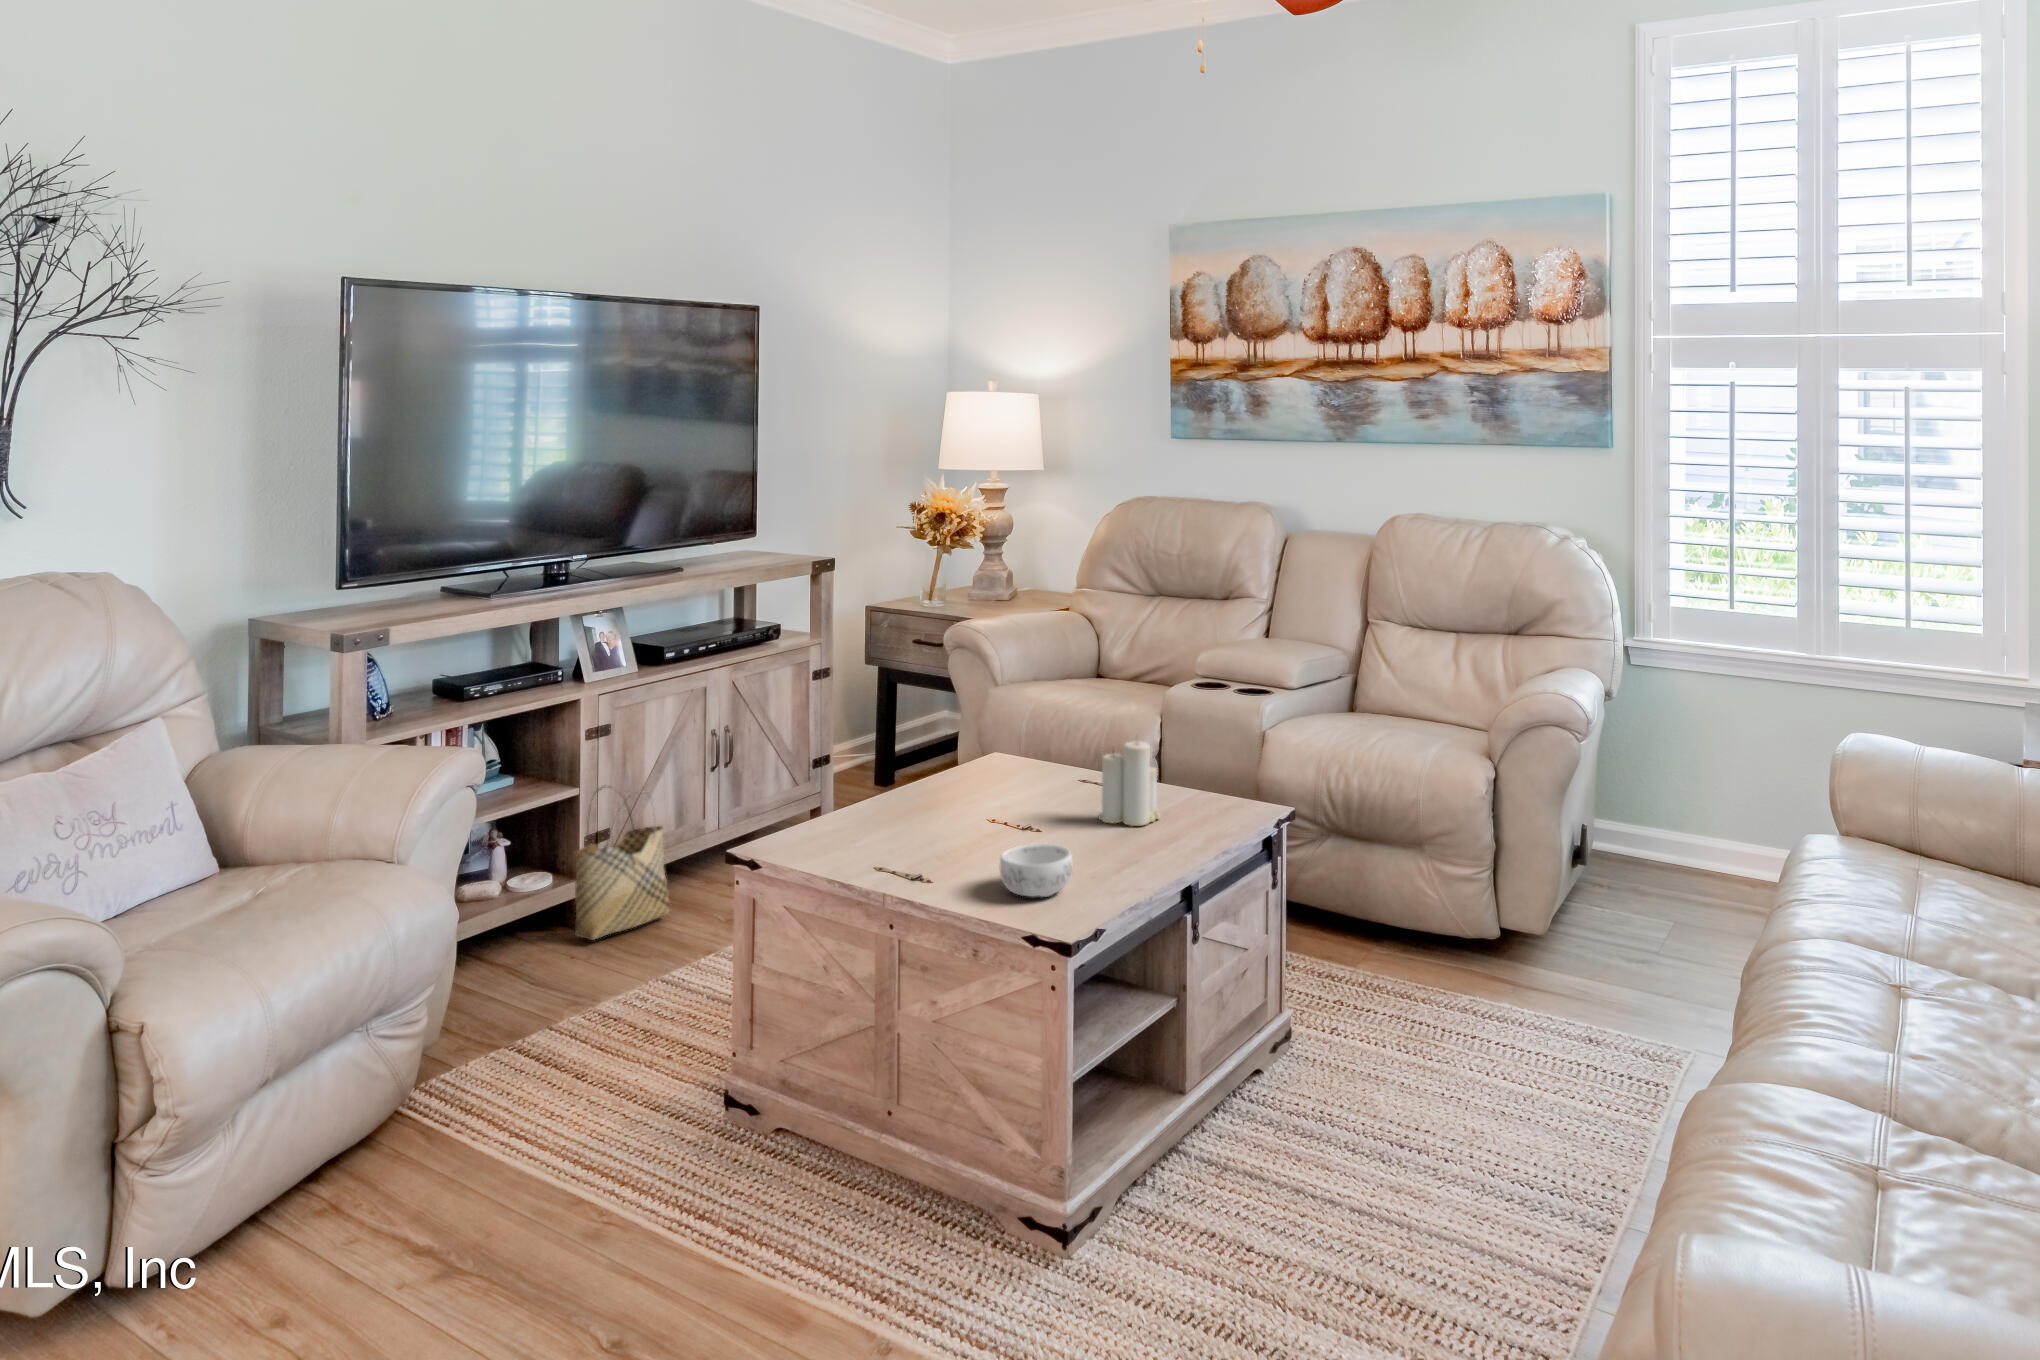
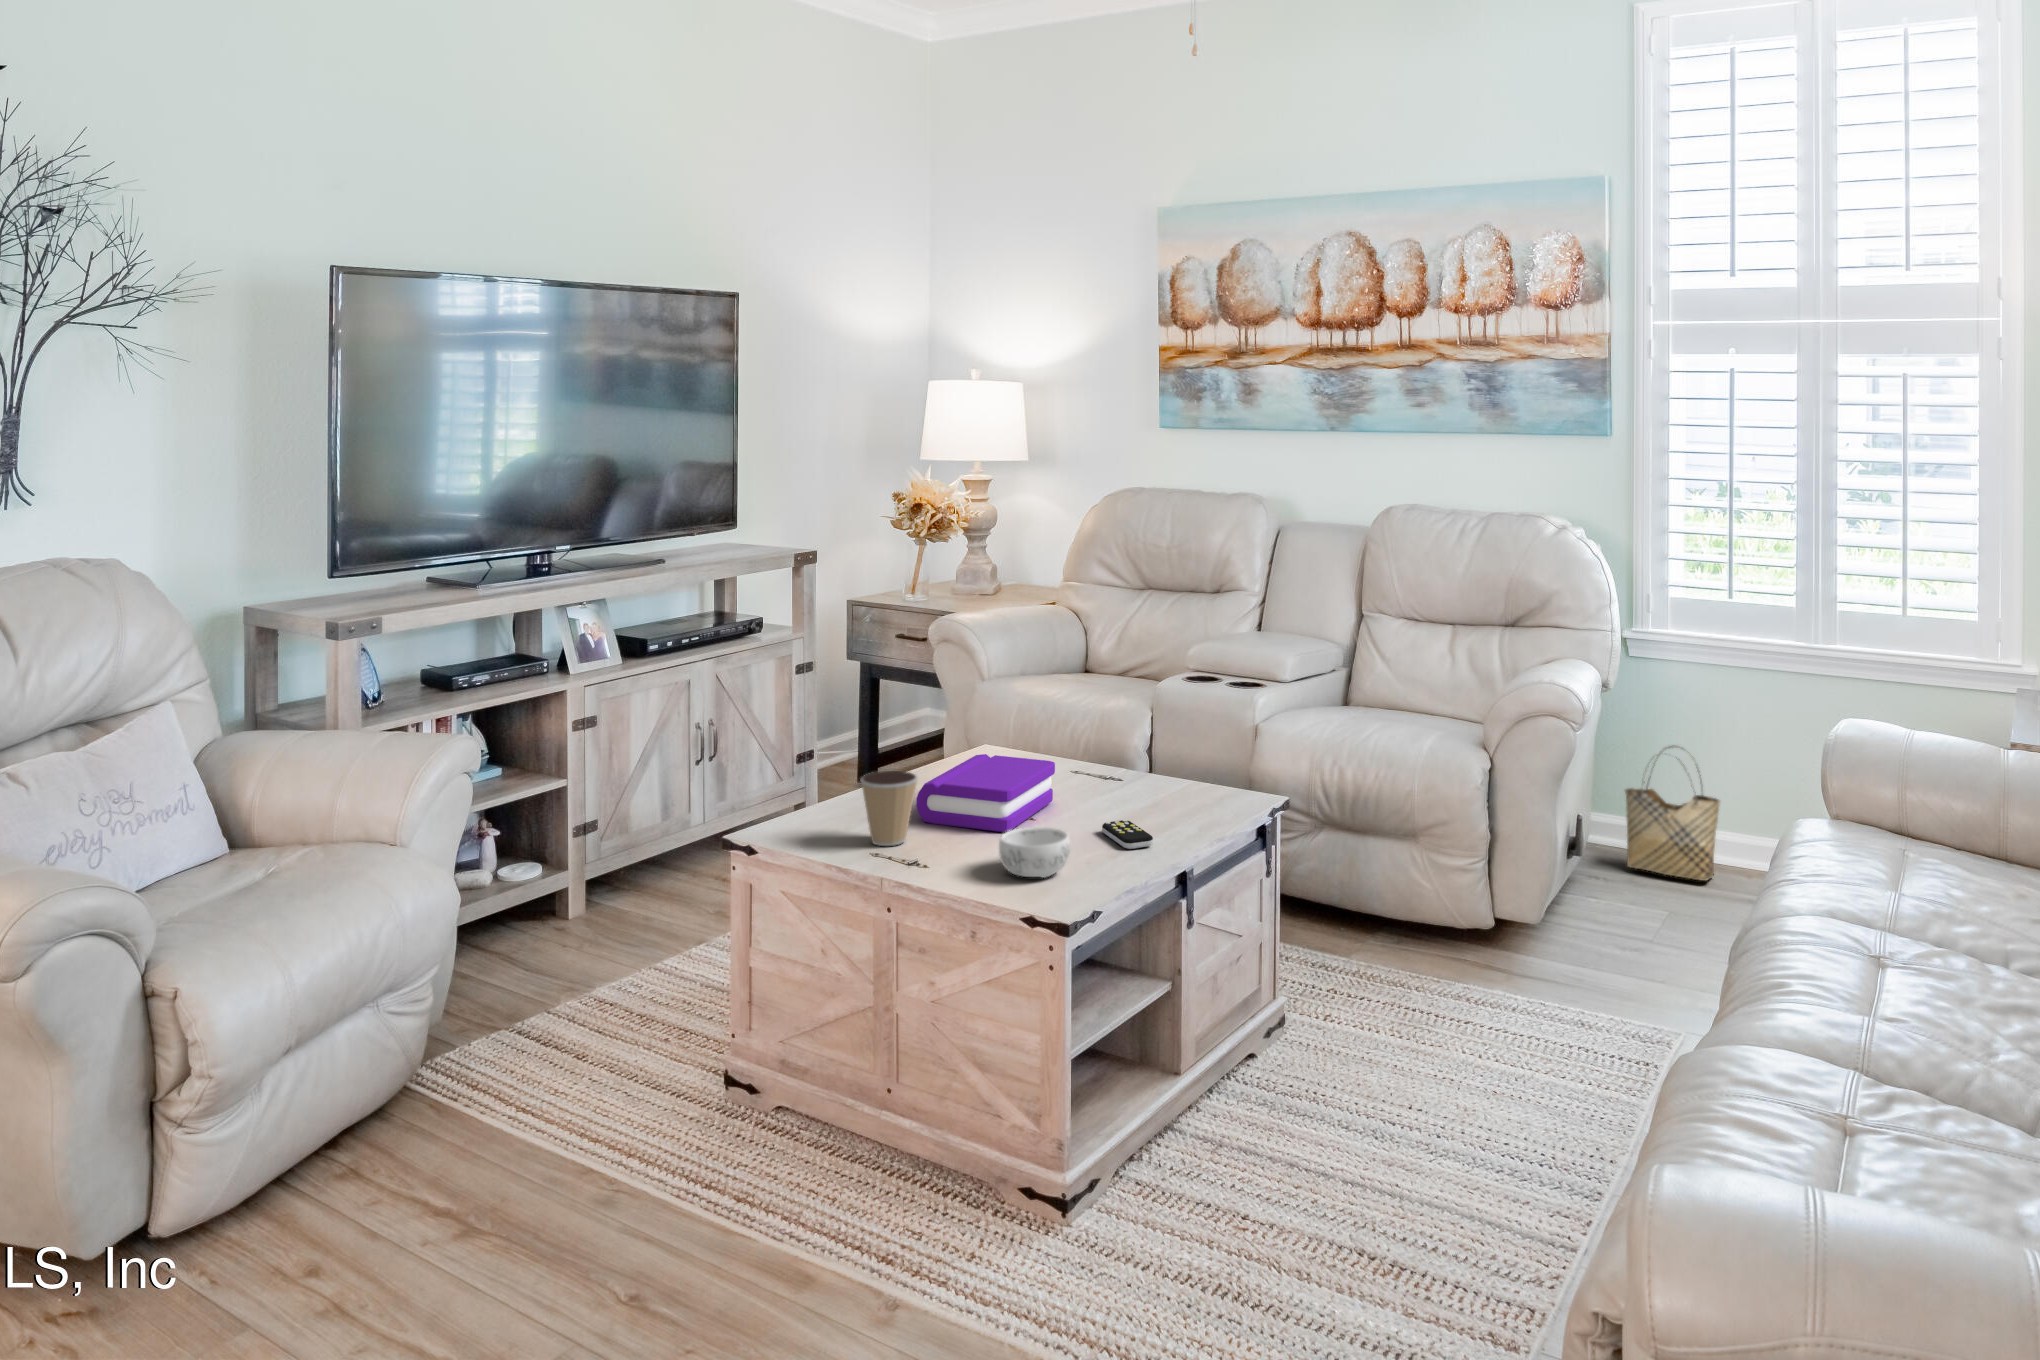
candle: present [1098,741,1161,826] -> none [1093,723,1155,813]
book: none [918,766,1060,847] -> present [917,754,1055,832]
woven basket: present [574,785,670,940] -> present [1625,746,1720,881]
coffee cup: none [859,785,919,863] -> present [860,770,918,846]
remote control: none [1106,834,1158,865] -> present [1102,820,1153,849]

